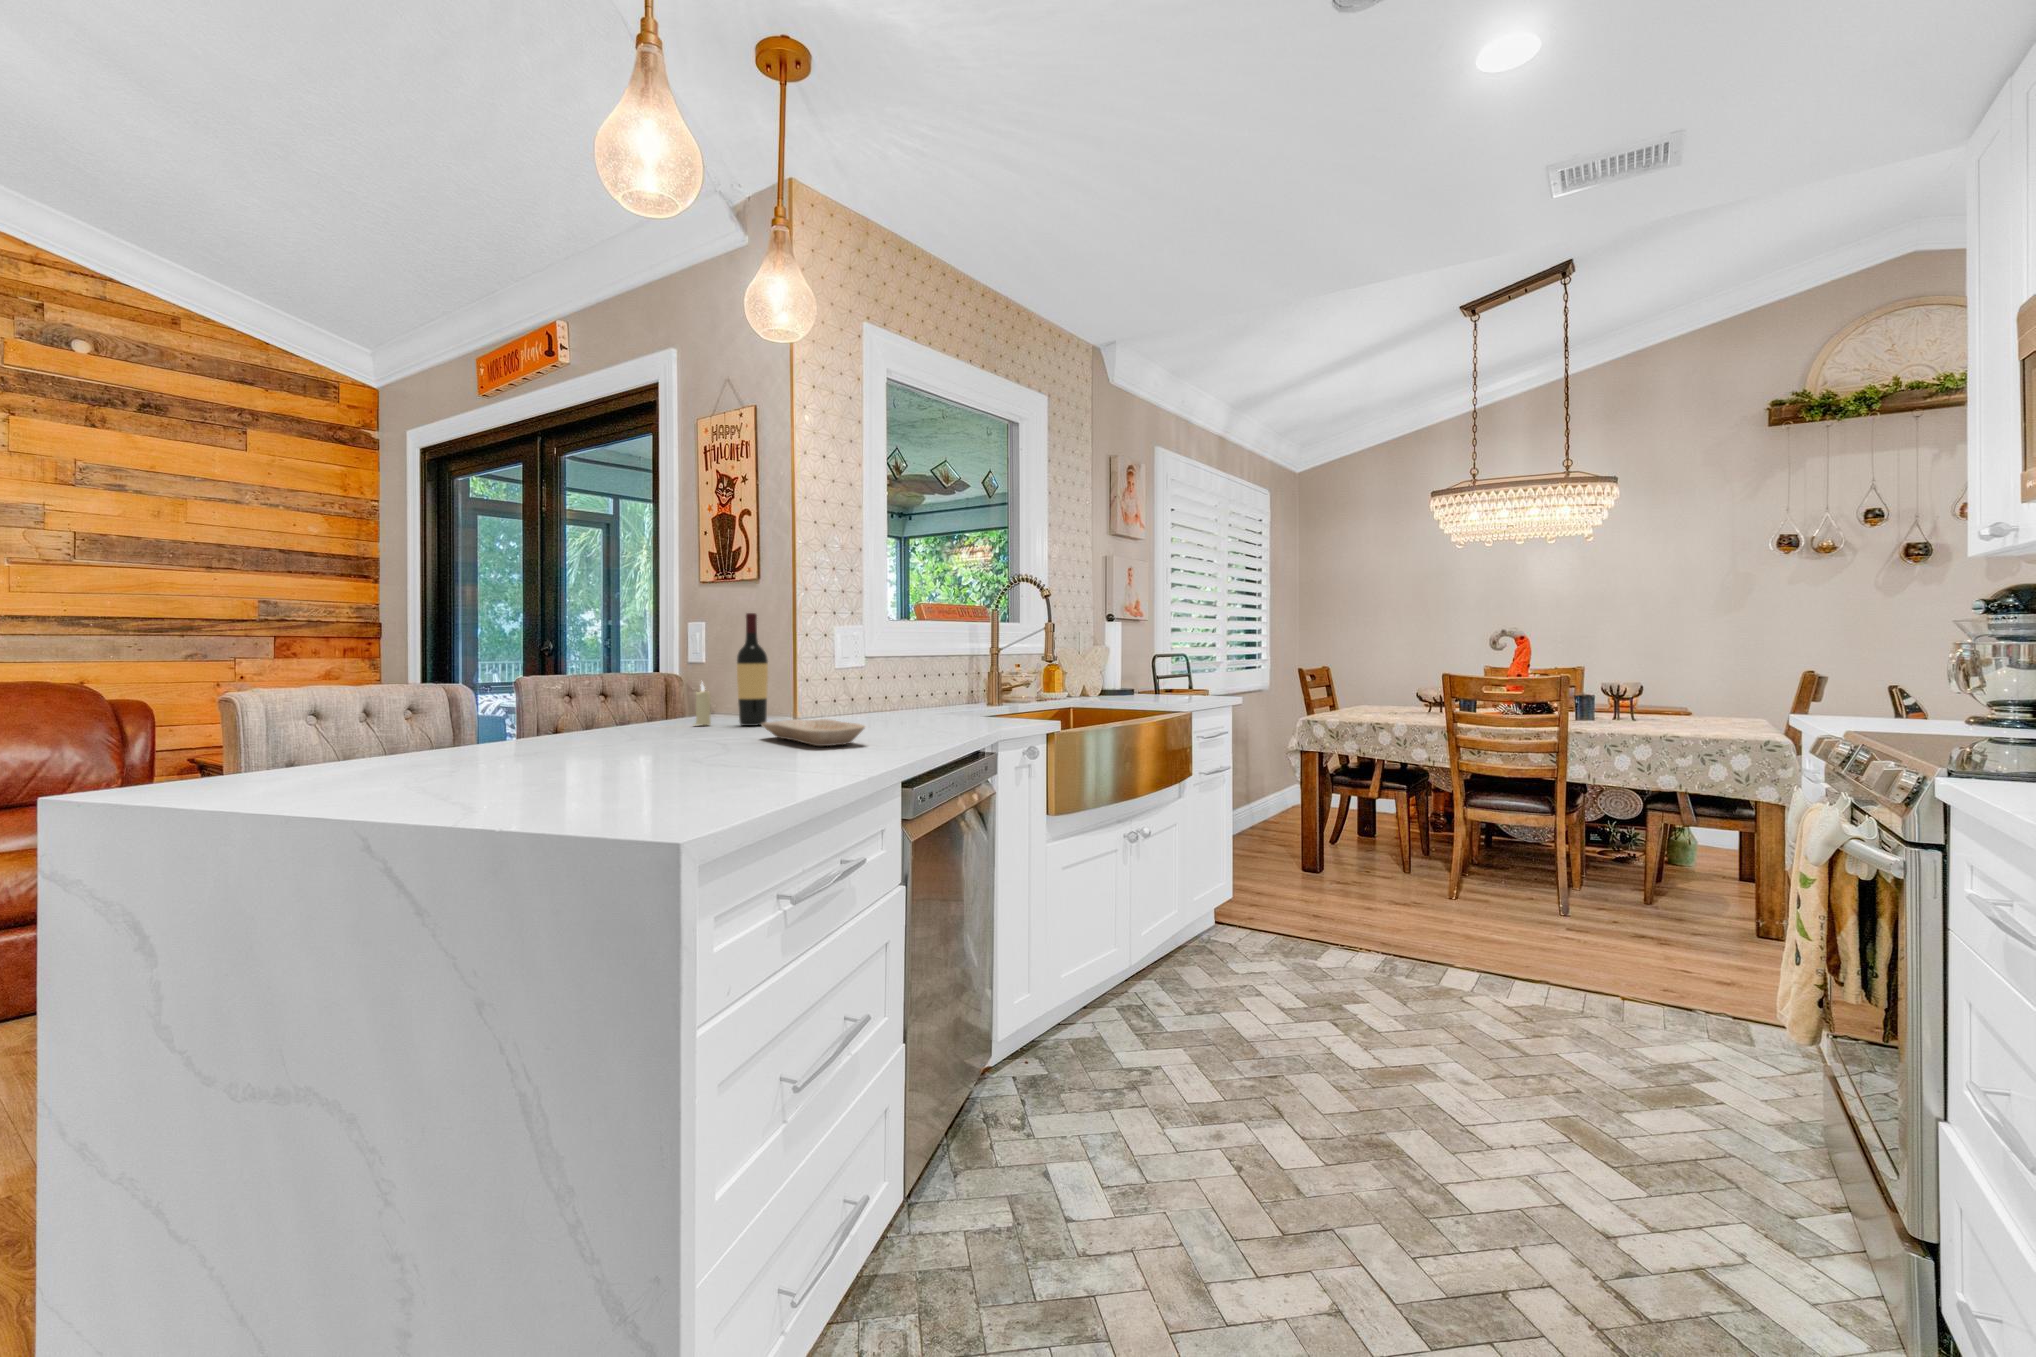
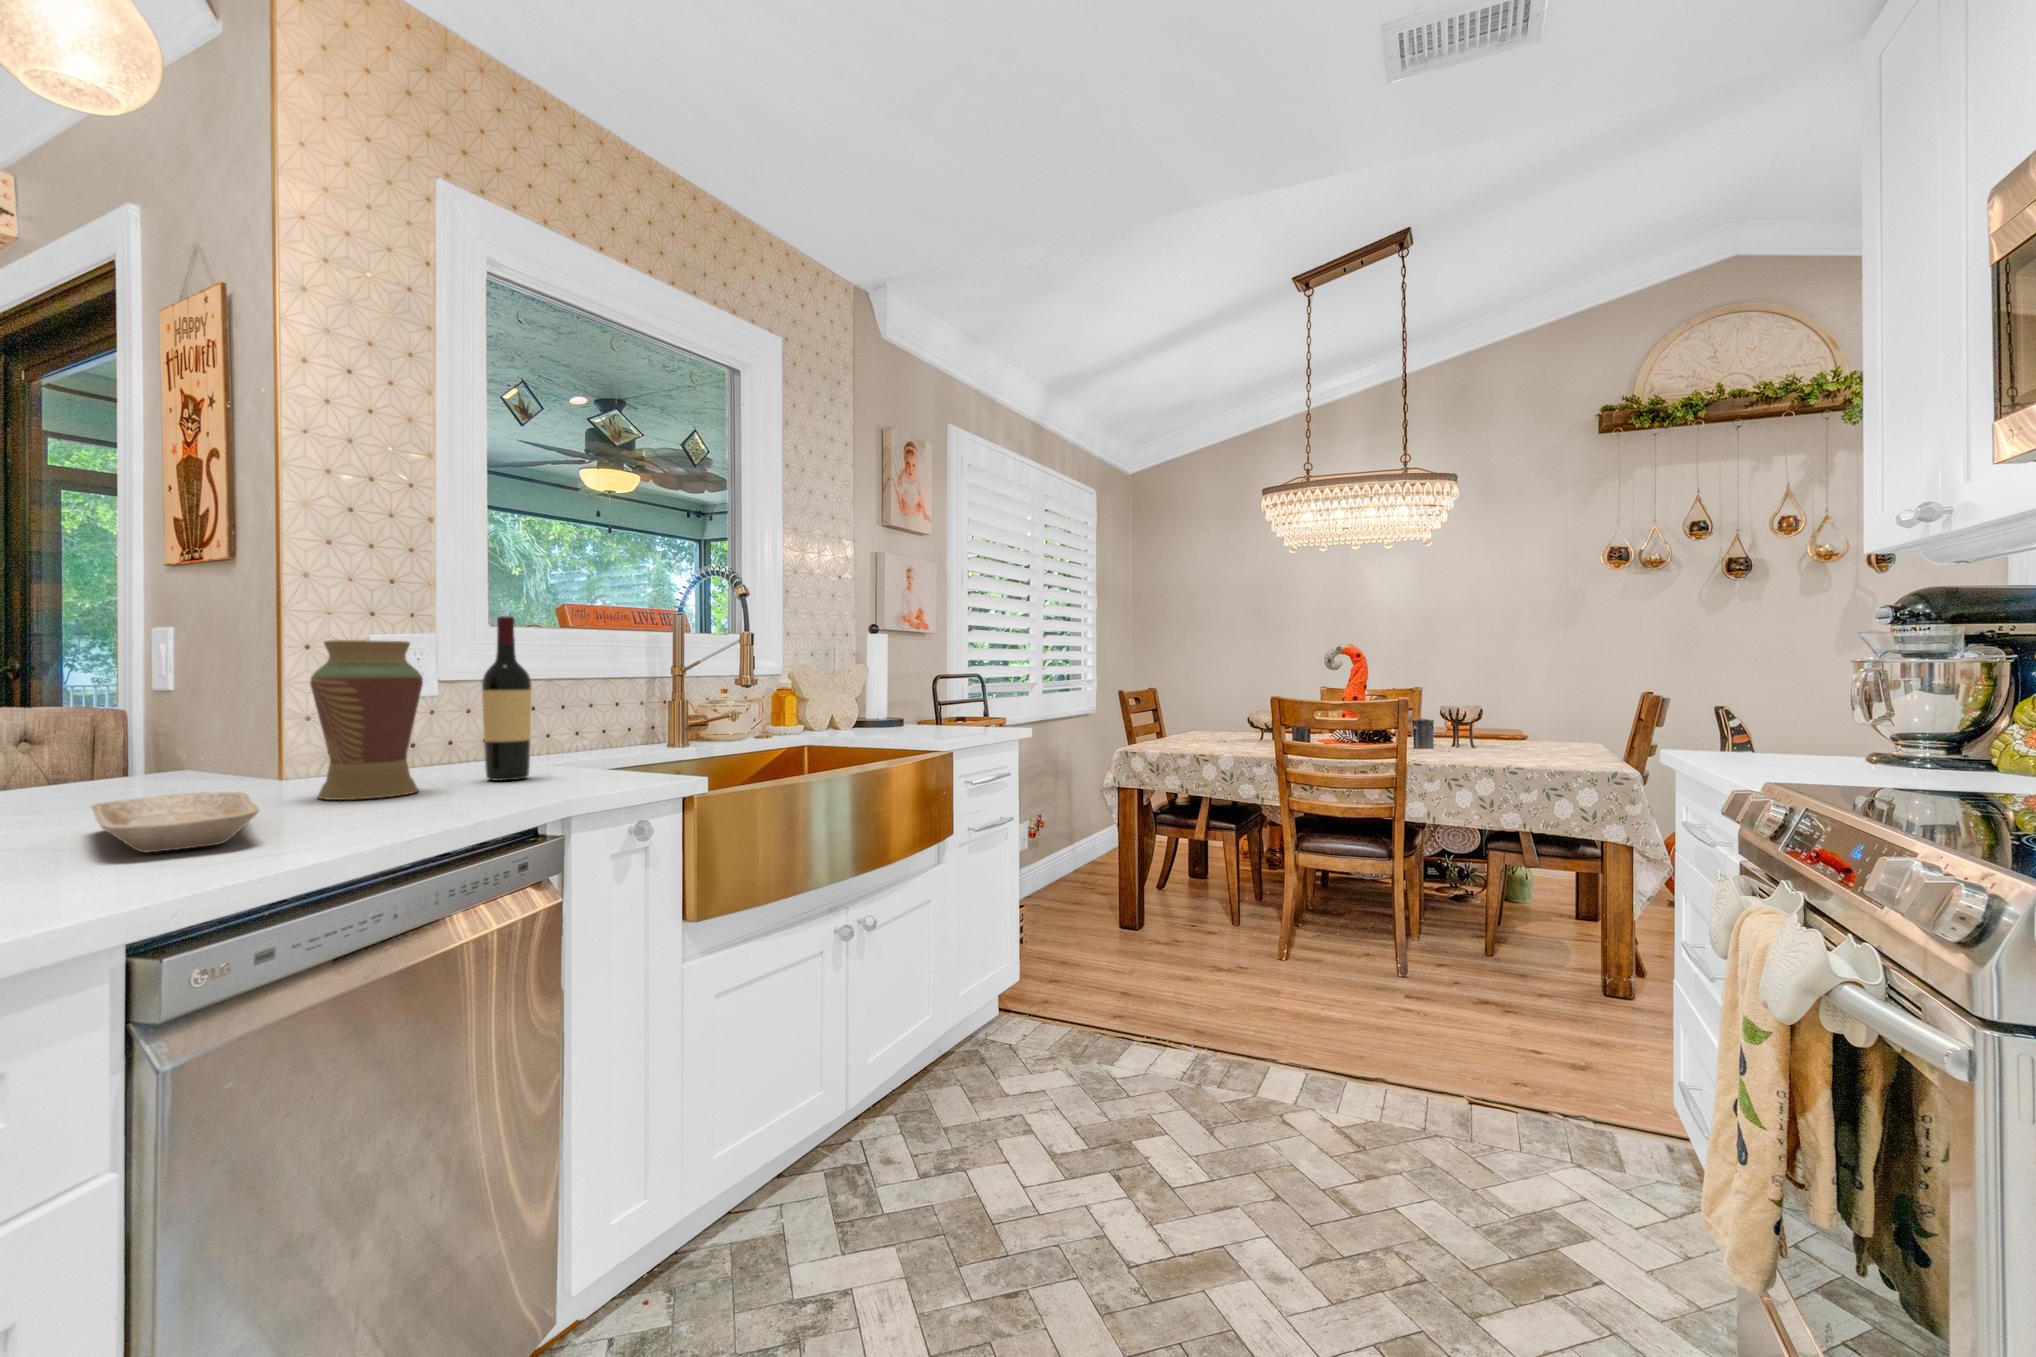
wine bottle: present [737,613,768,726] -> present [482,616,531,781]
vase: none [831,630,890,729] -> present [310,640,423,800]
candle: present [696,682,711,725] -> none [67,722,110,797]

